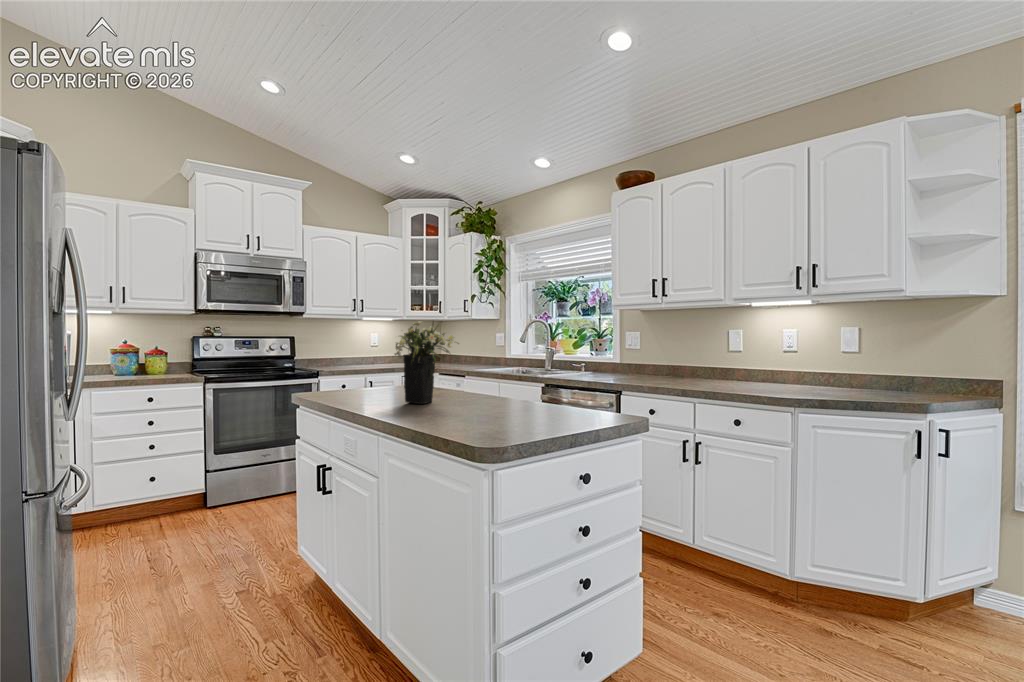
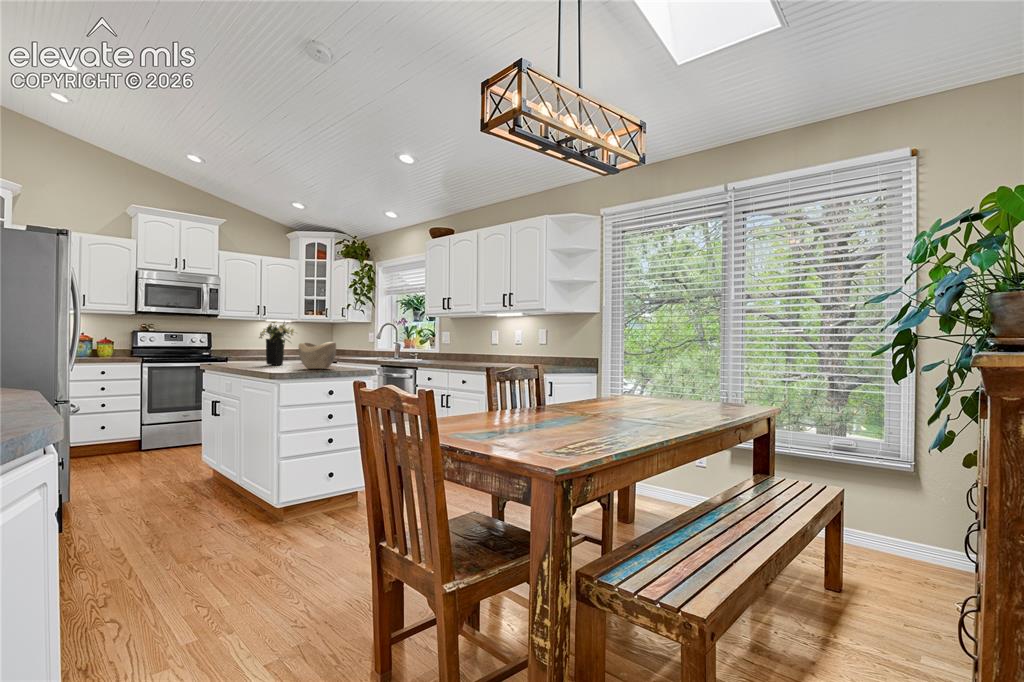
decorative bowl: none [488,365,563,423] -> present [299,342,336,369]

